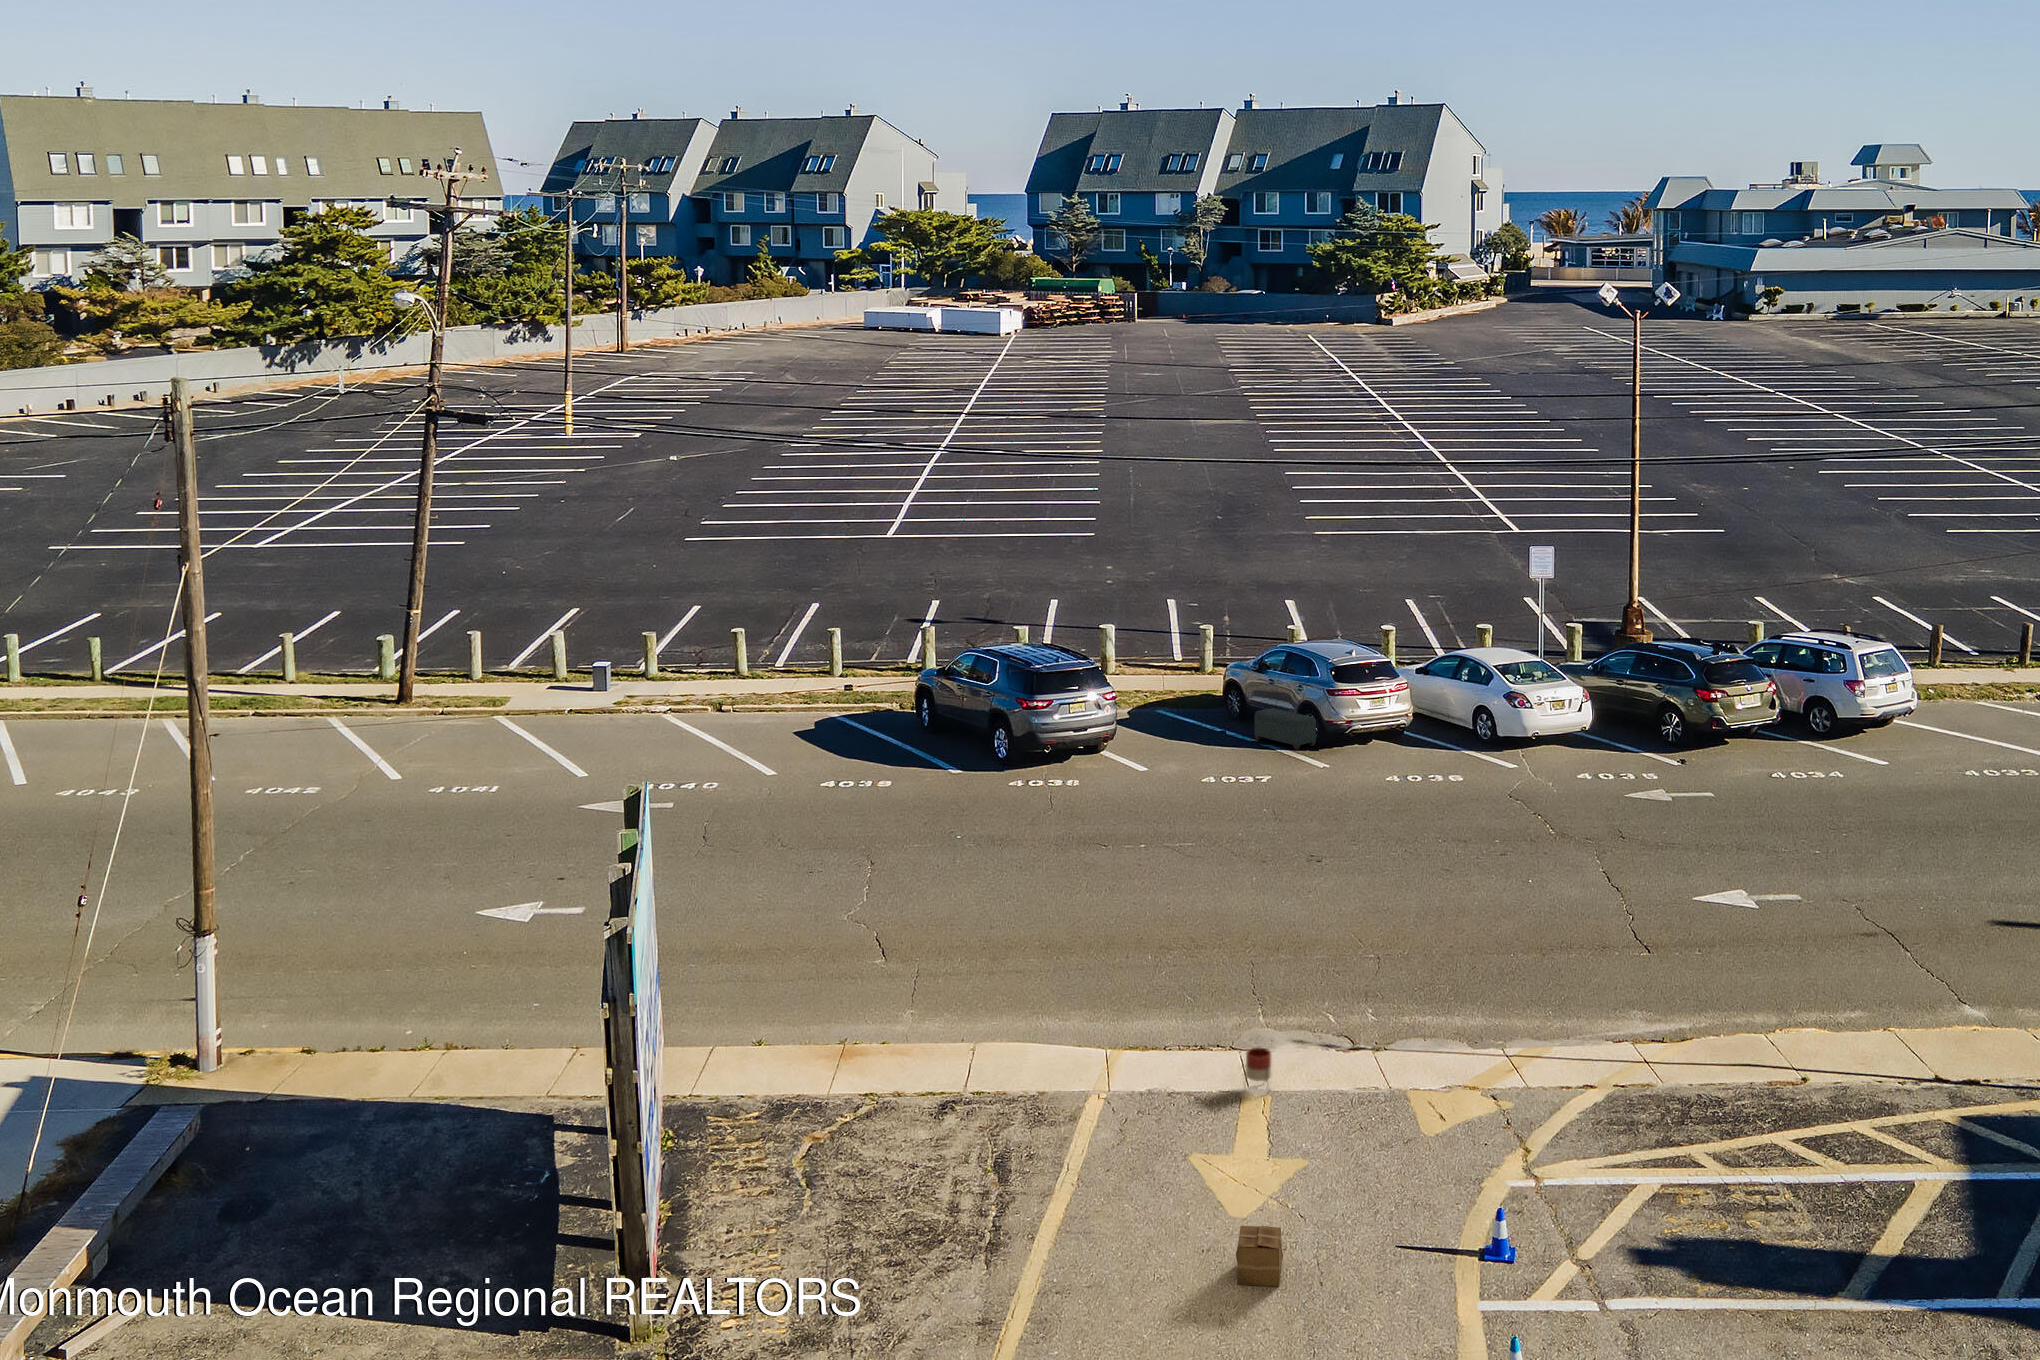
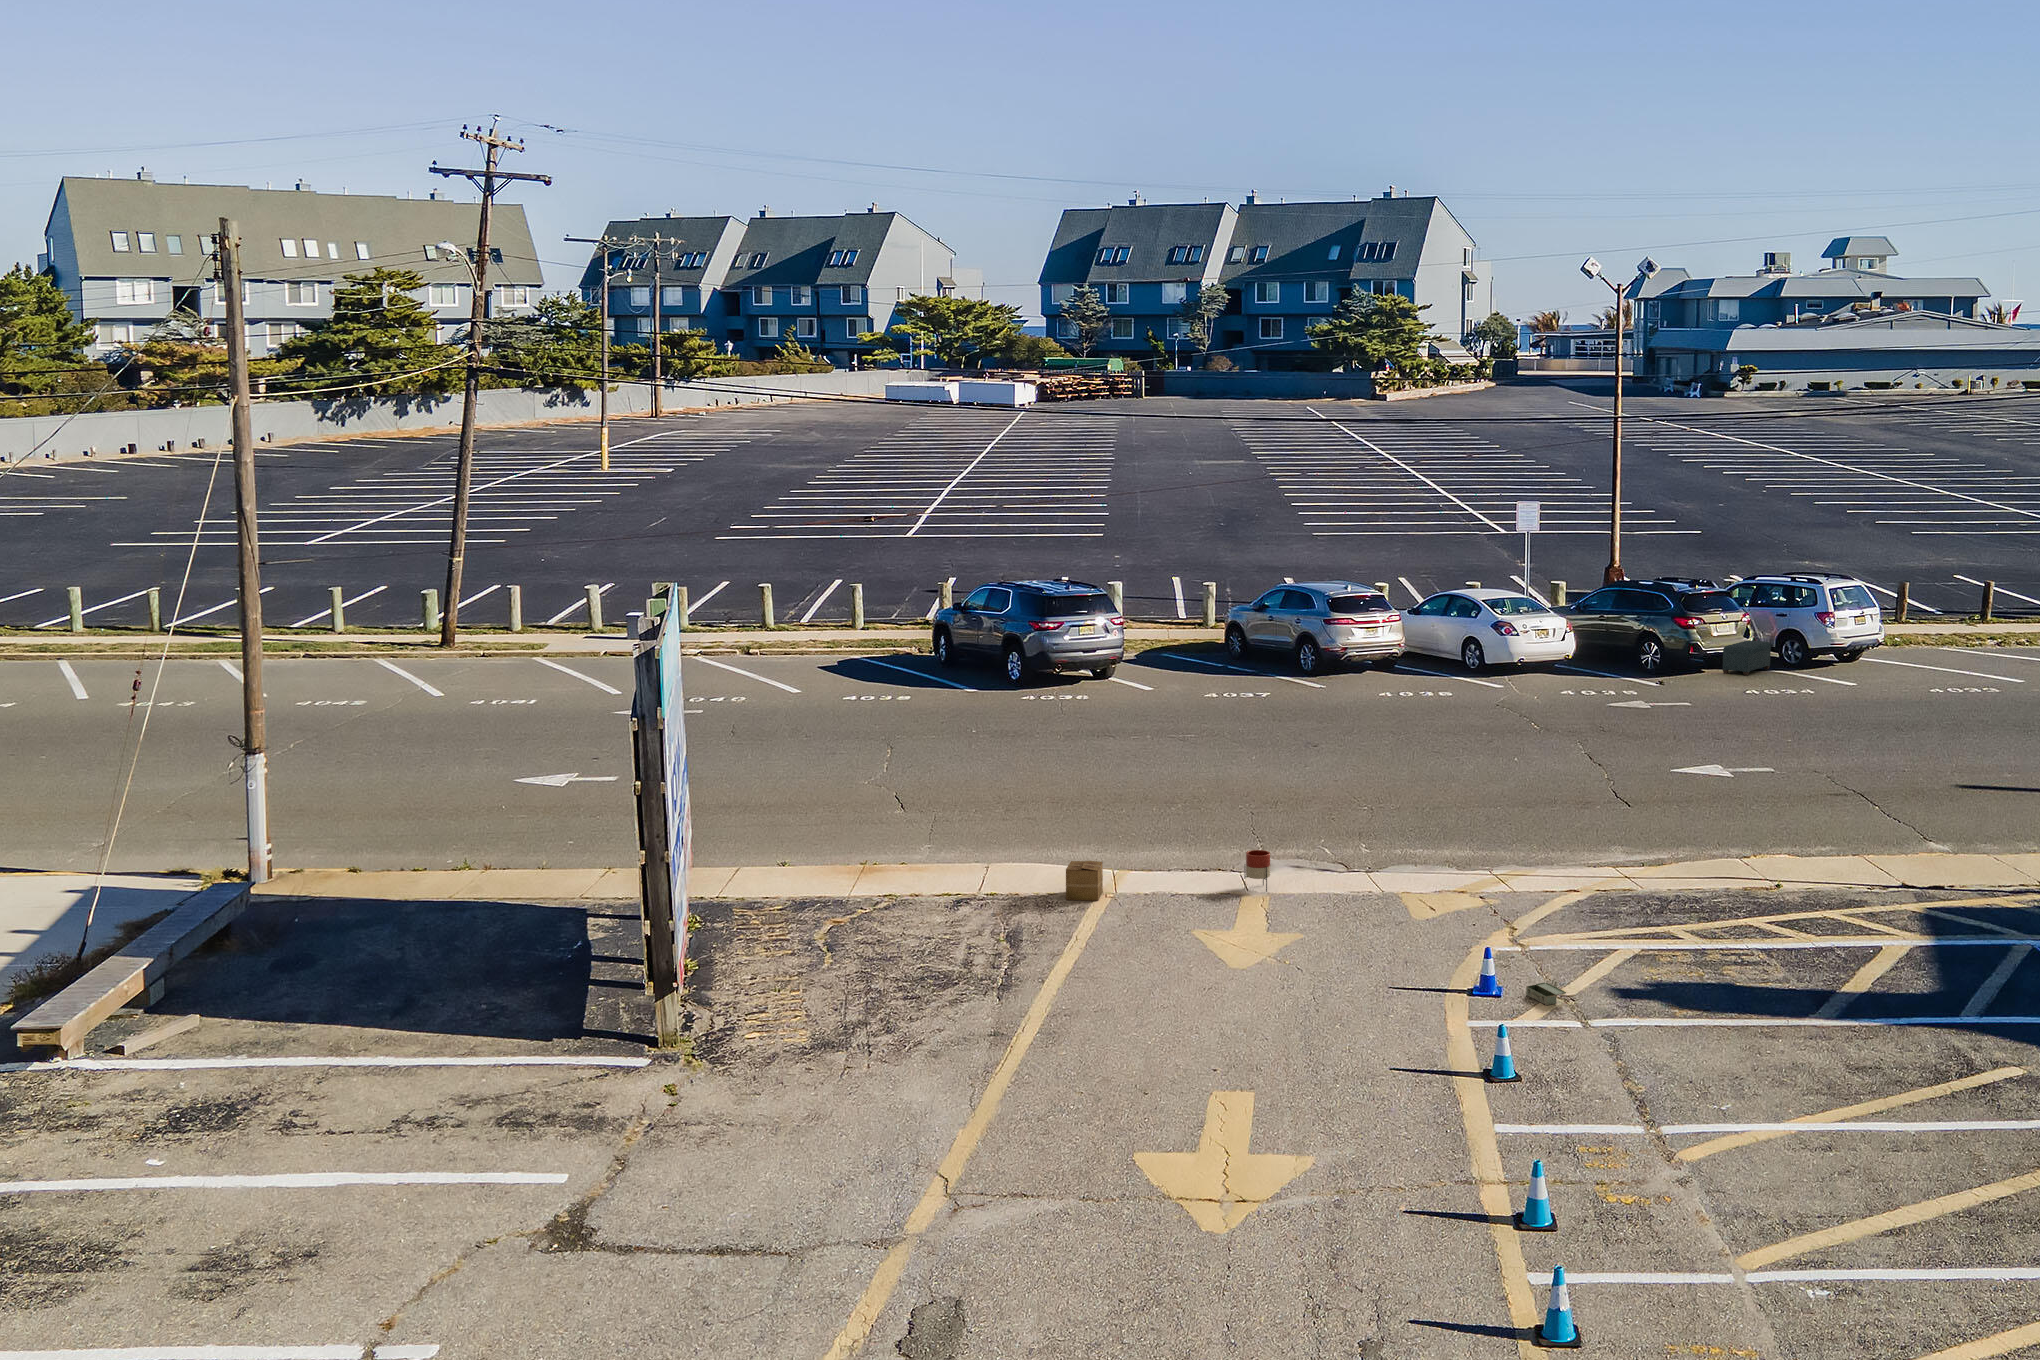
bench: present [1254,708,1316,750] -> present [1723,640,1771,676]
cardboard box: present [1236,1226,1283,1287] -> present [1066,861,1103,901]
toolbox: none [1540,1244,1582,1275] -> present [1526,982,1566,1005]

